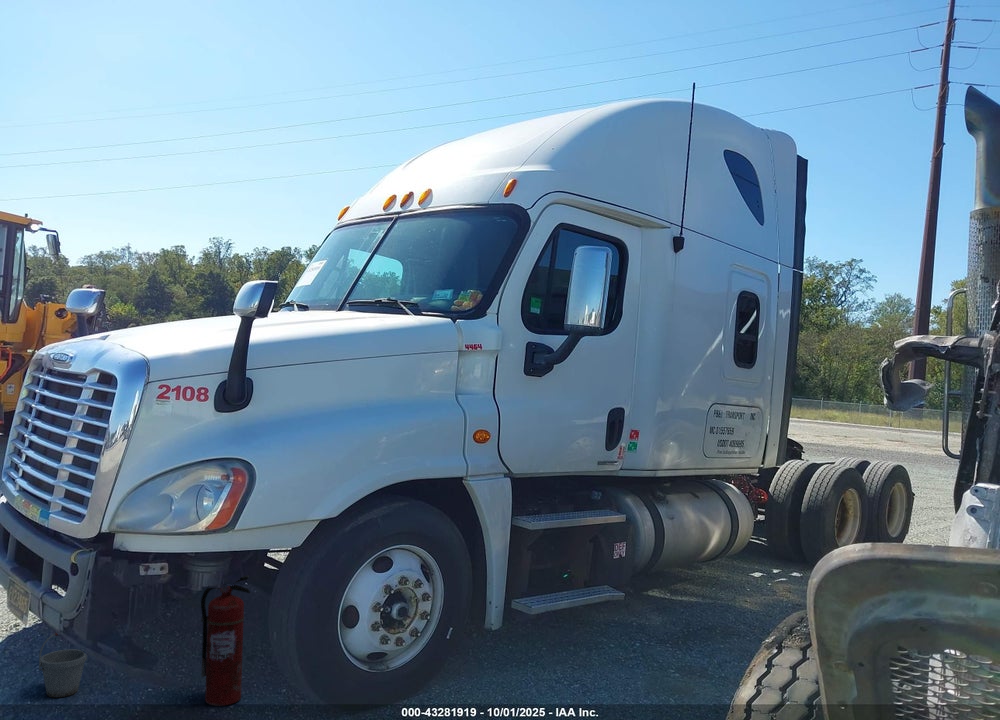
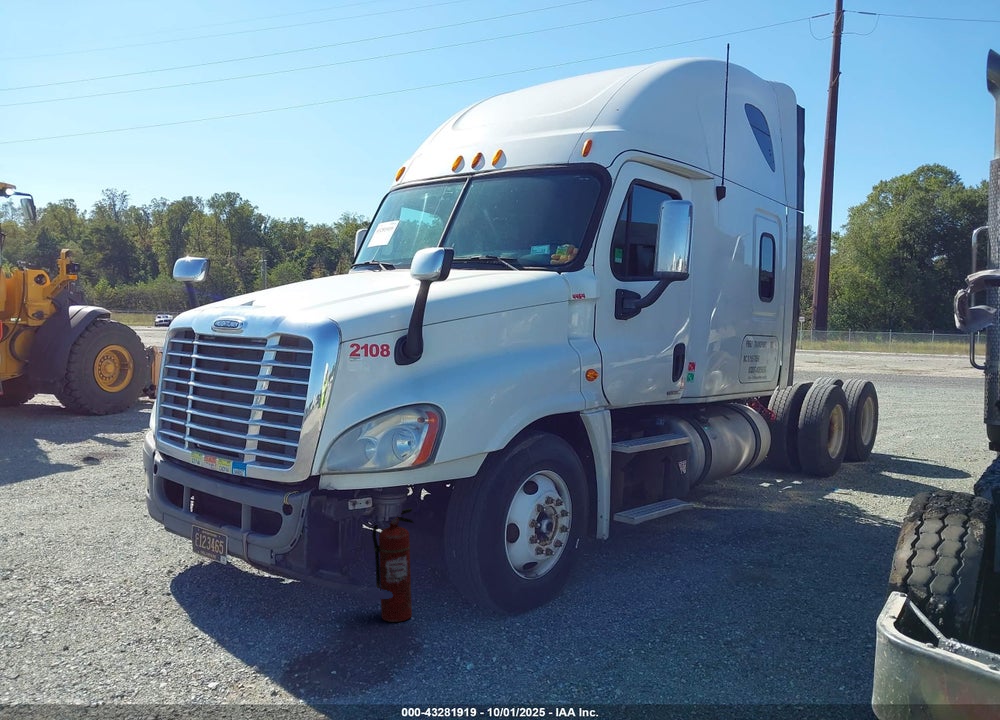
bucket: present [39,633,87,697] -> none [228,568,268,629]

